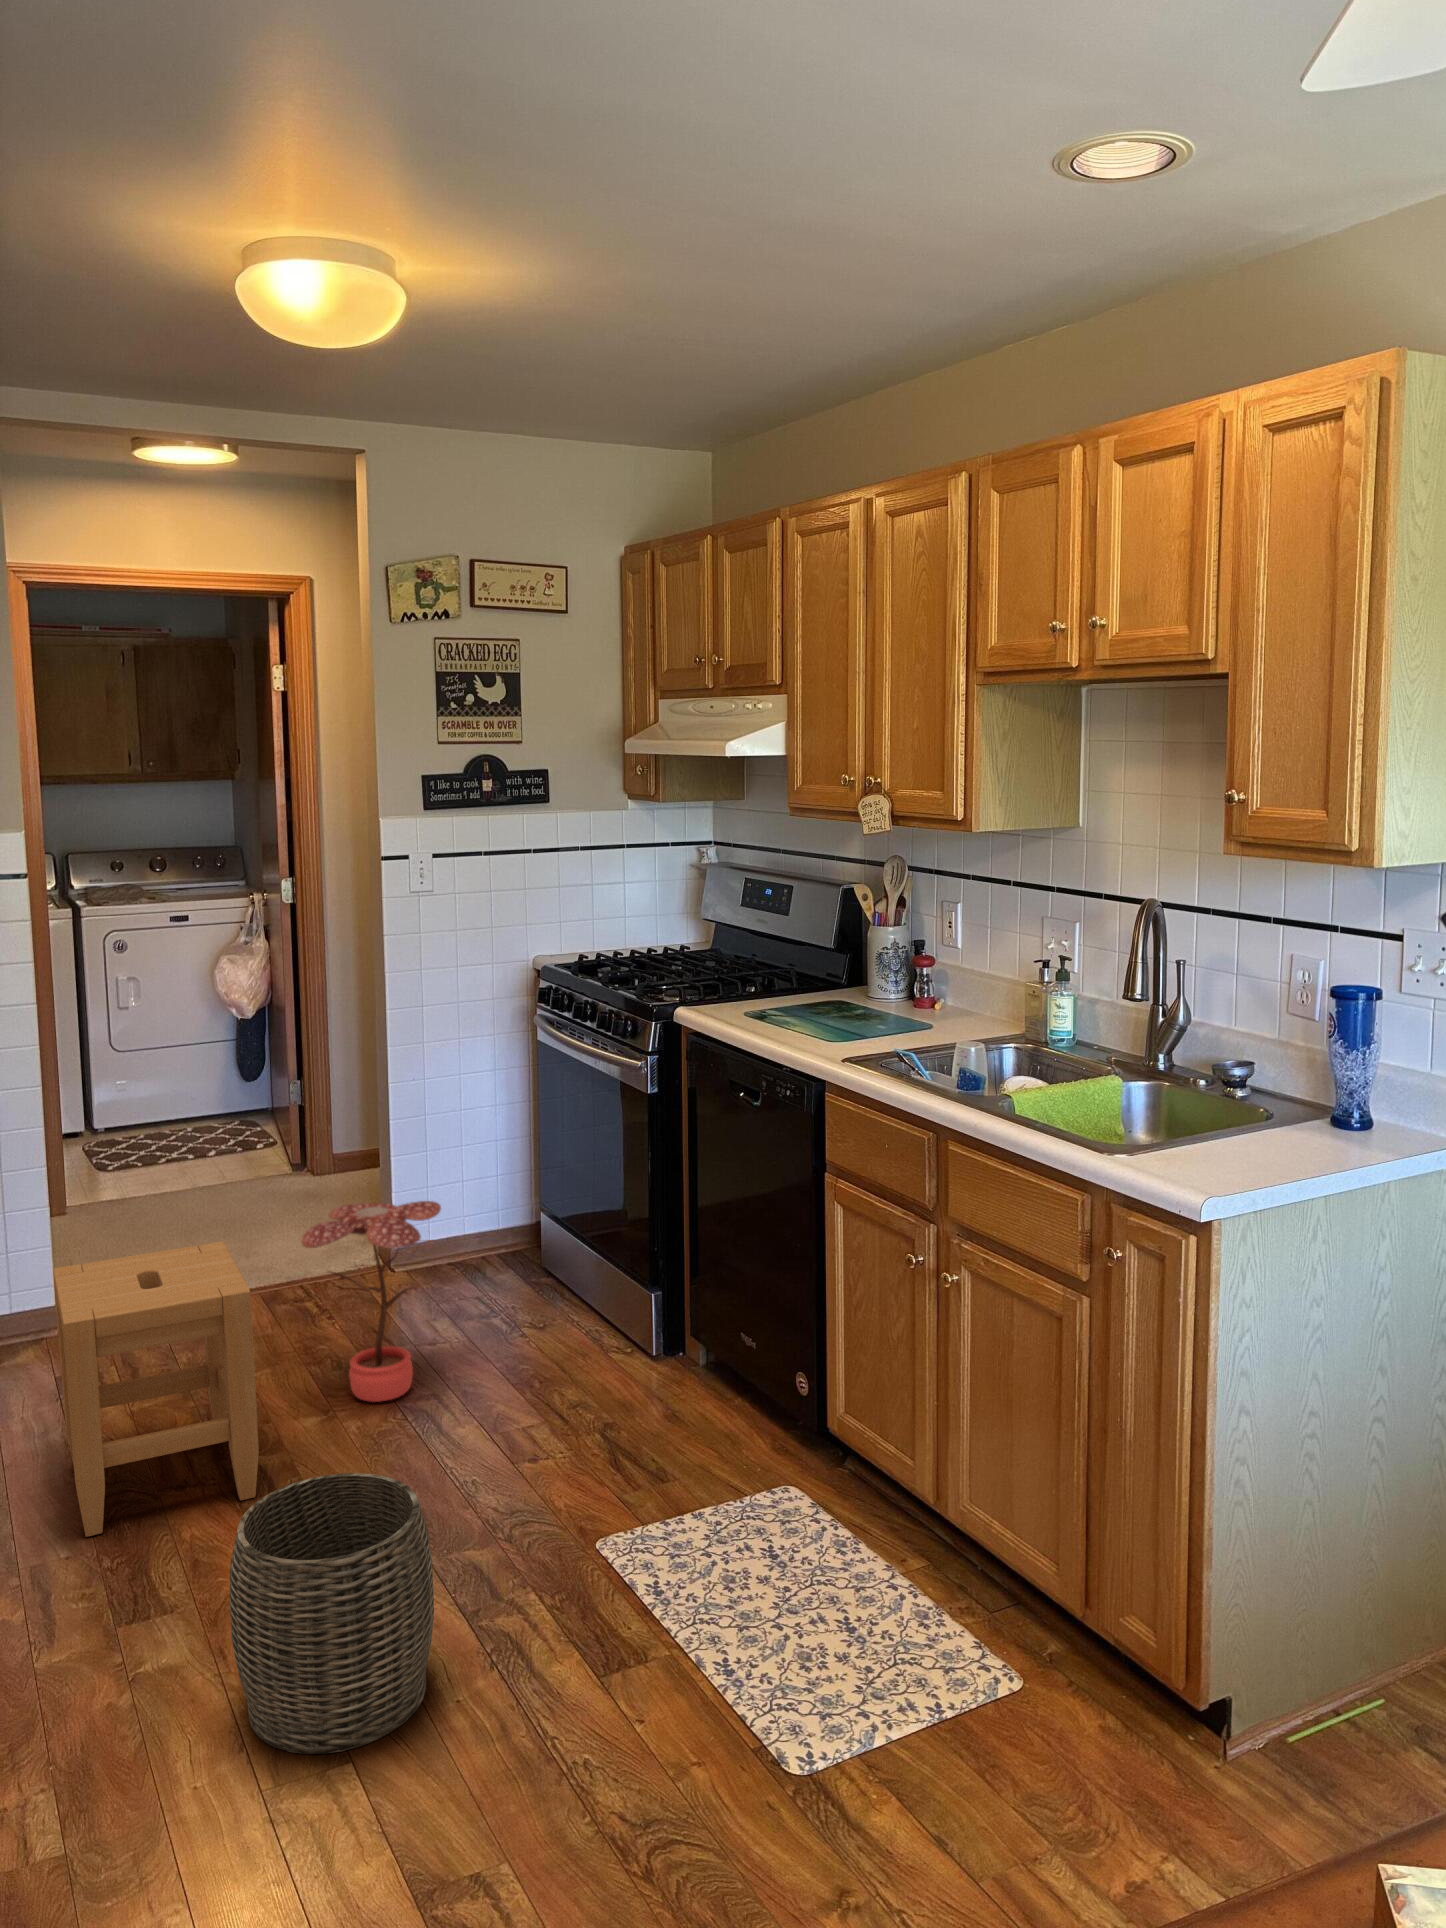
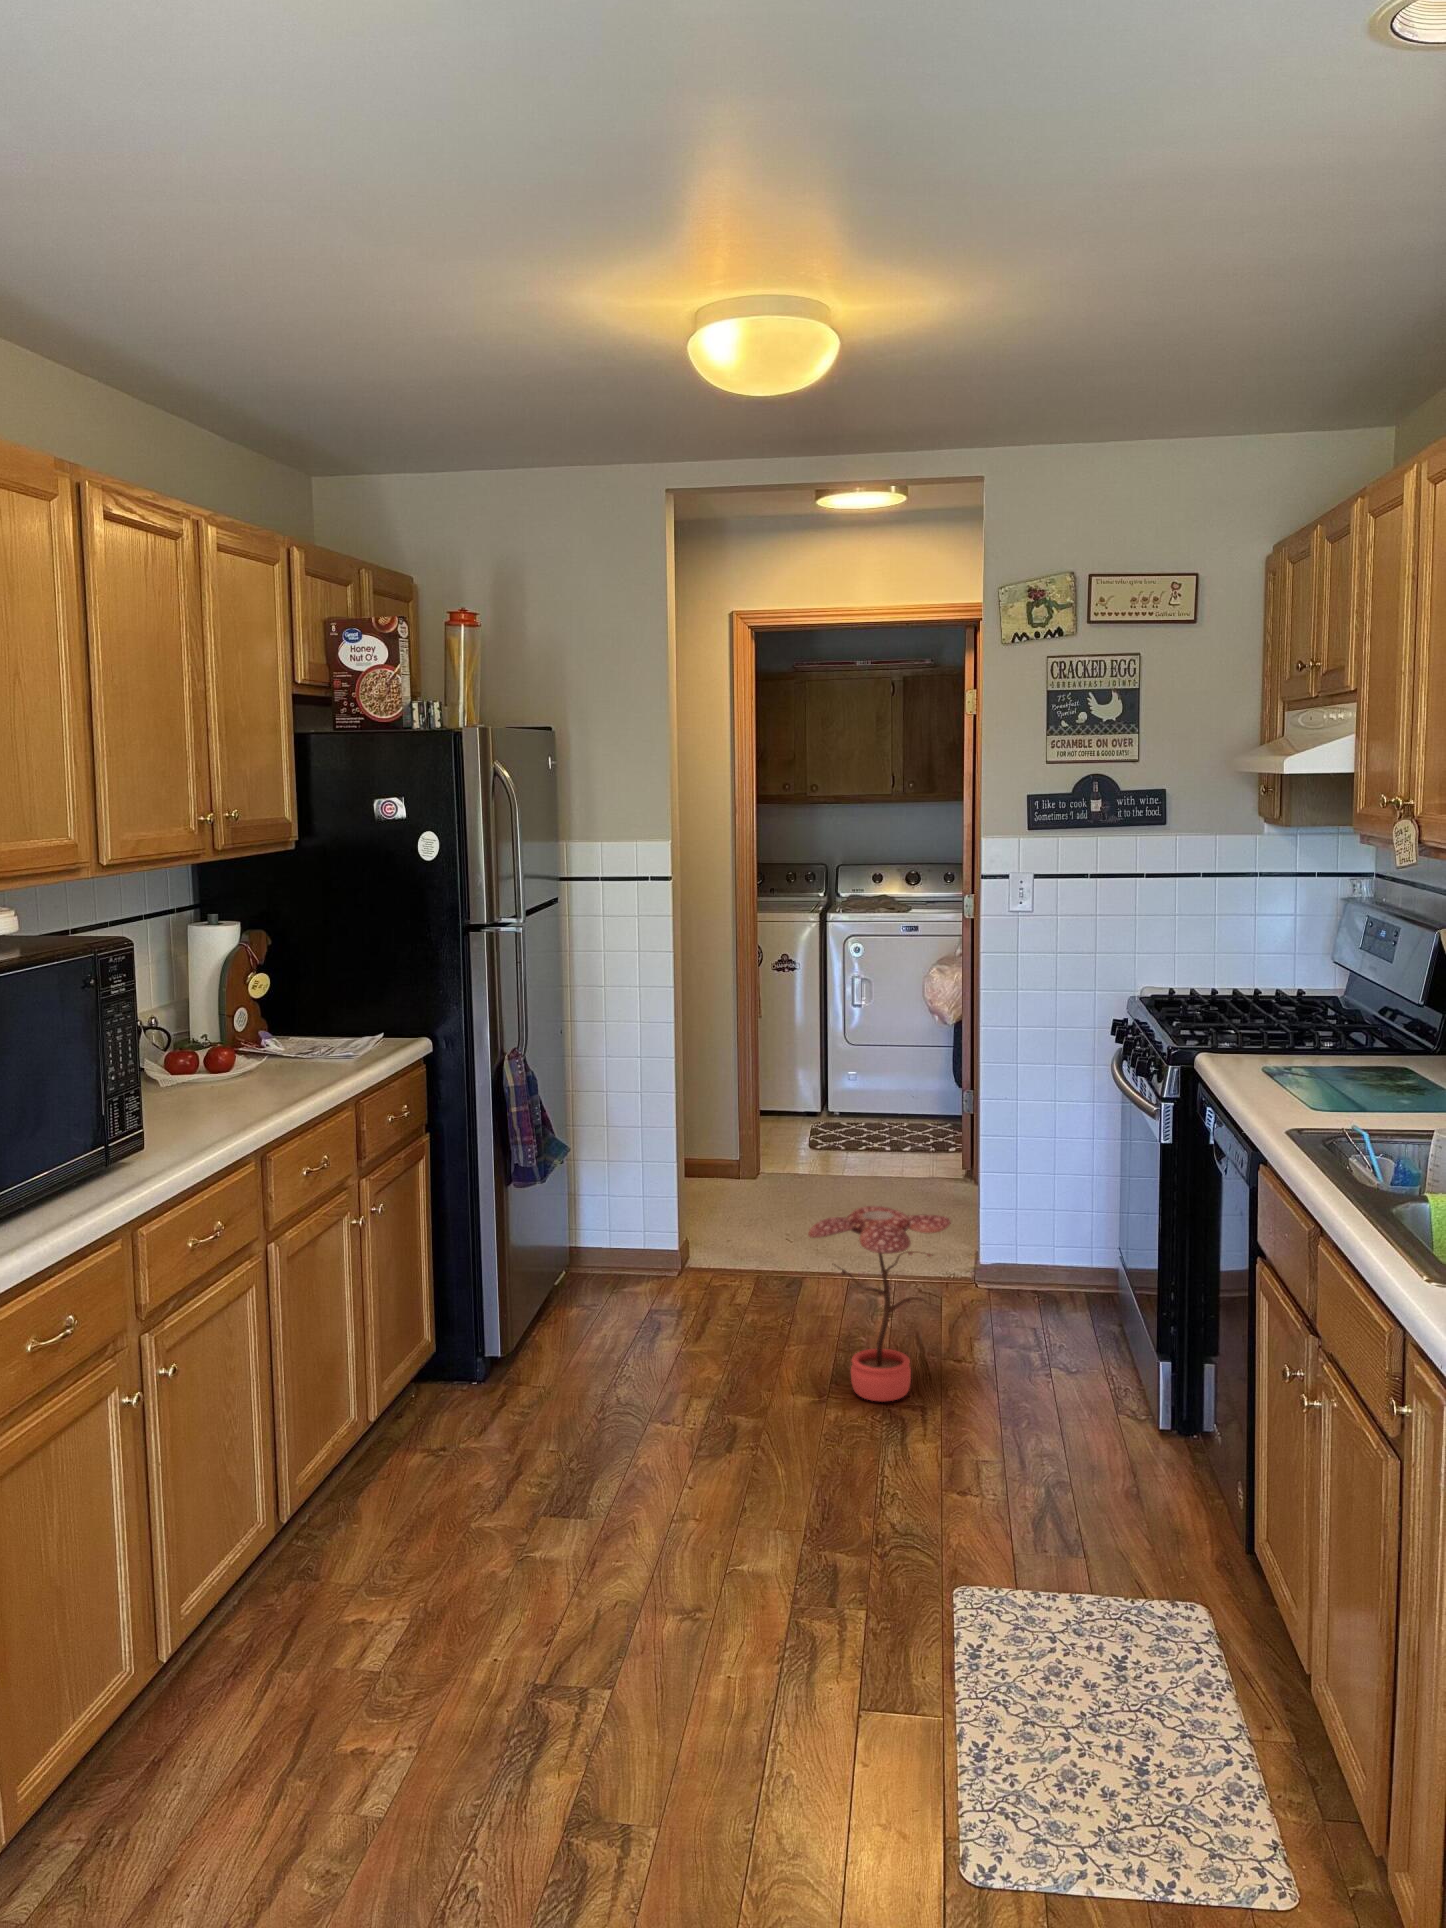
stool: present [53,1242,259,1537] -> none [563,1212,739,1451]
woven basket: present [229,1473,434,1754] -> none [553,1431,733,1682]

